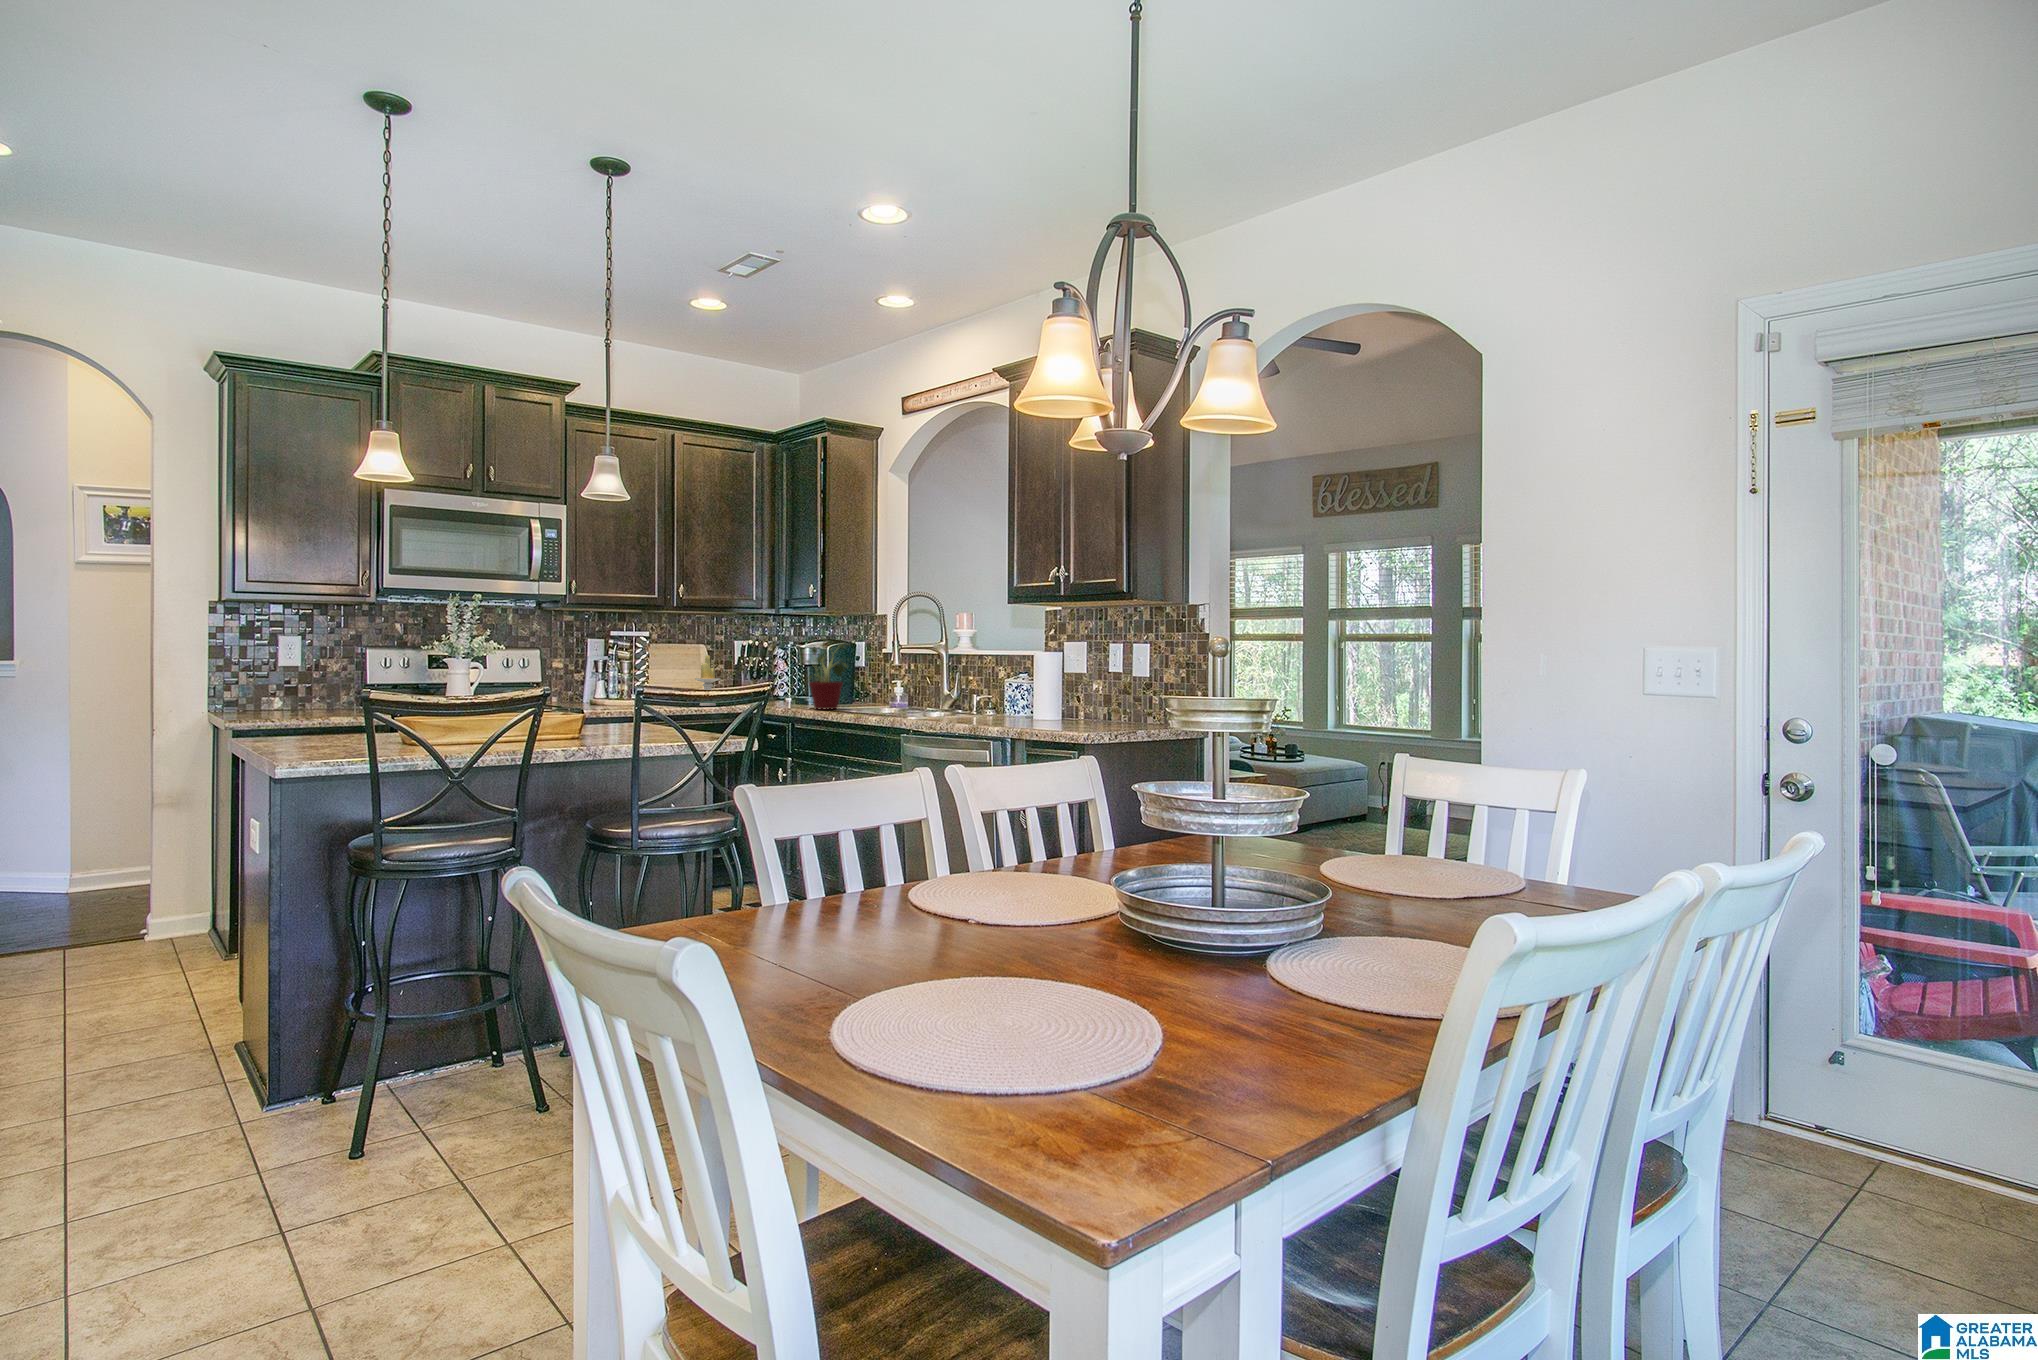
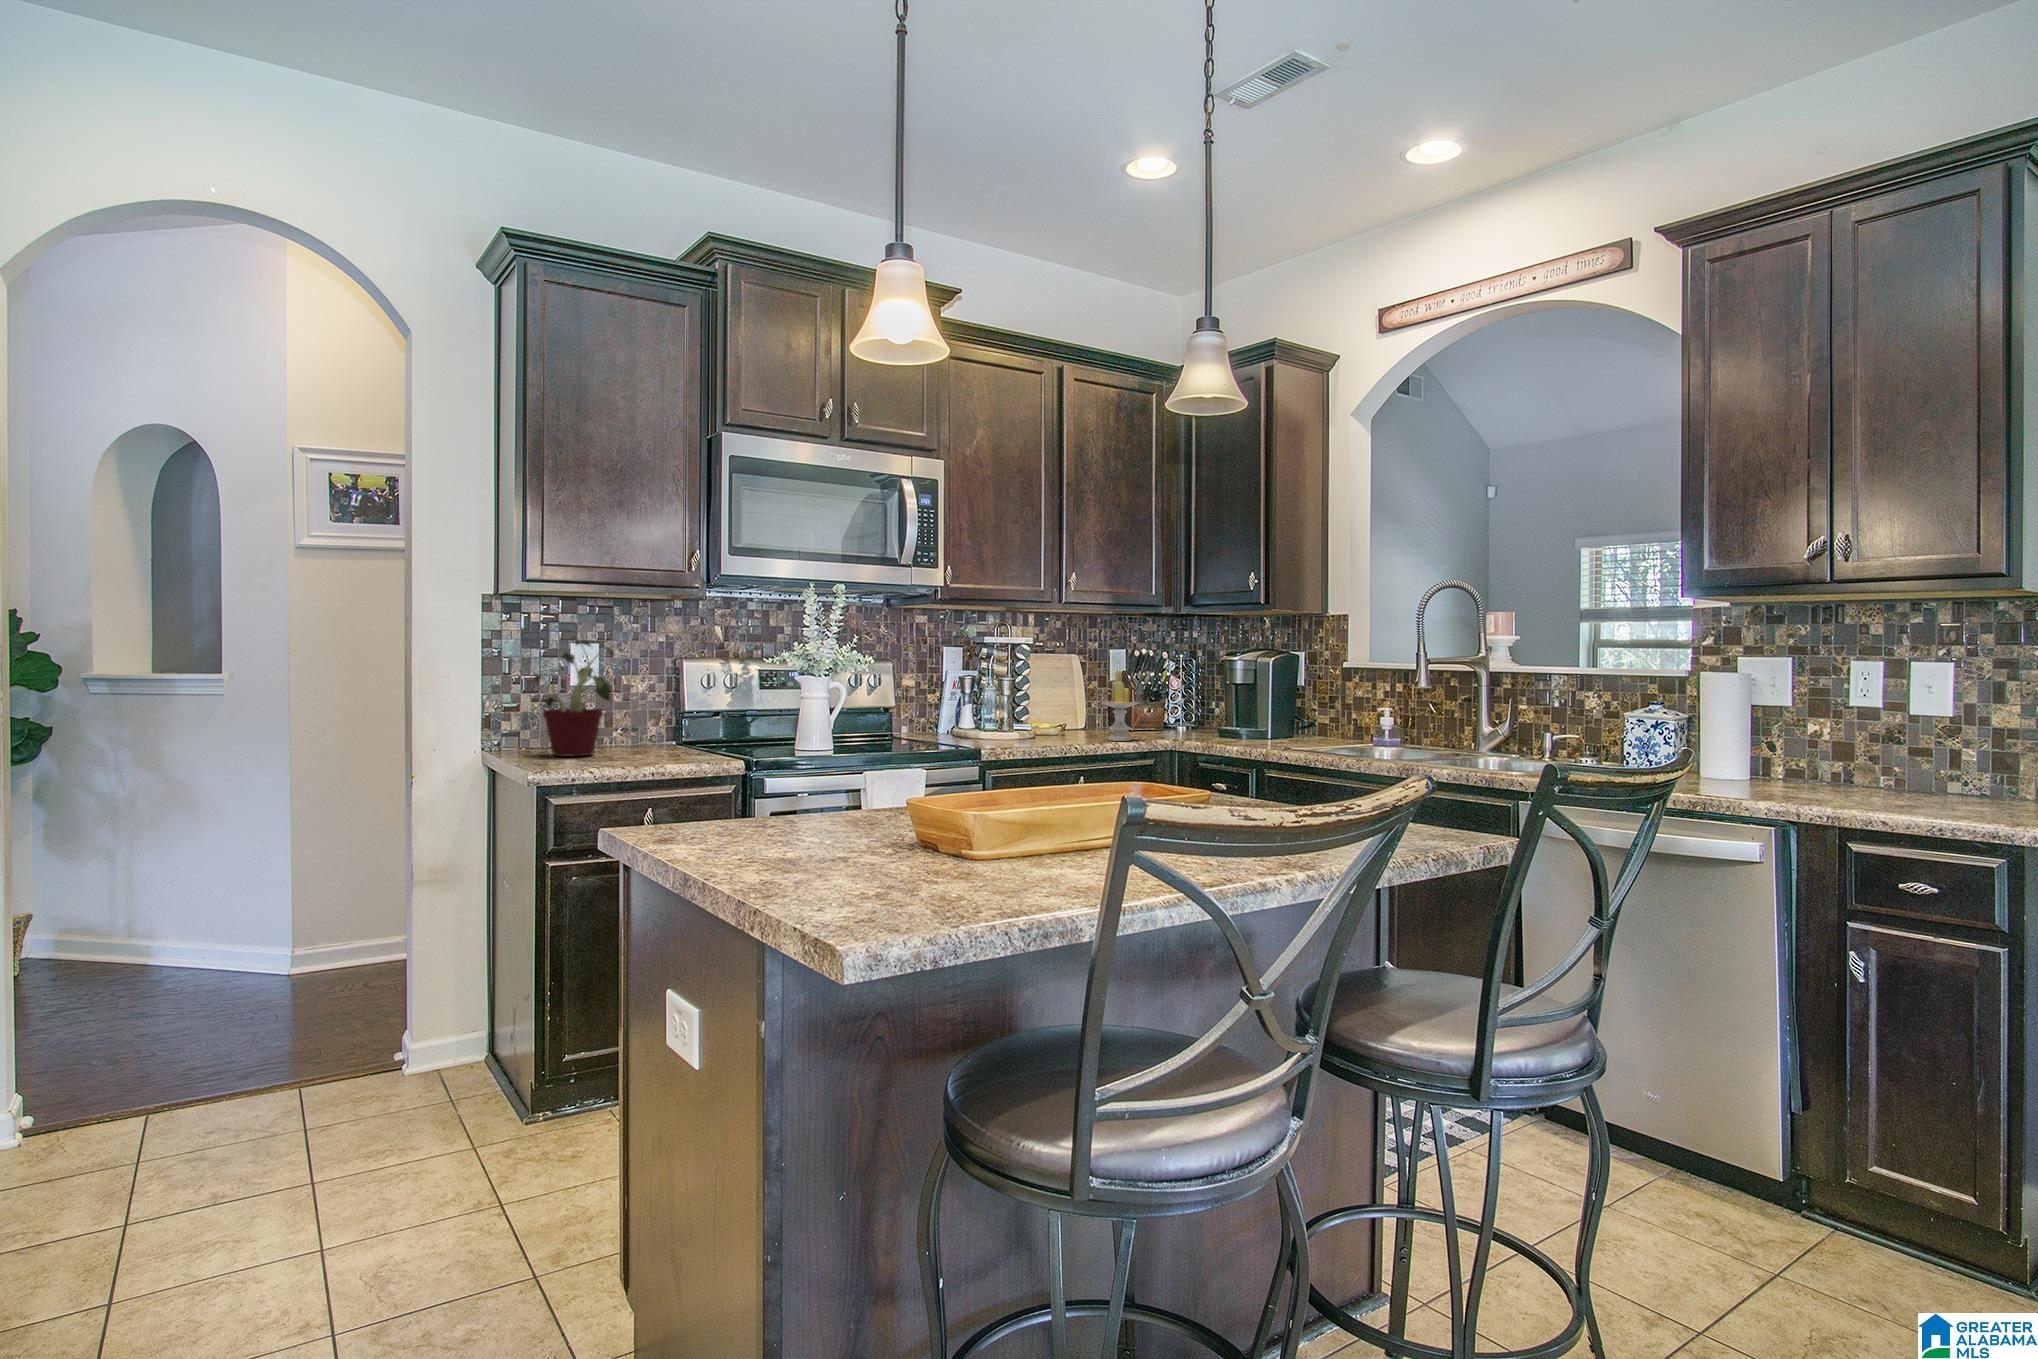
potted plant: present [806,637,847,709] -> present [534,636,622,756]

